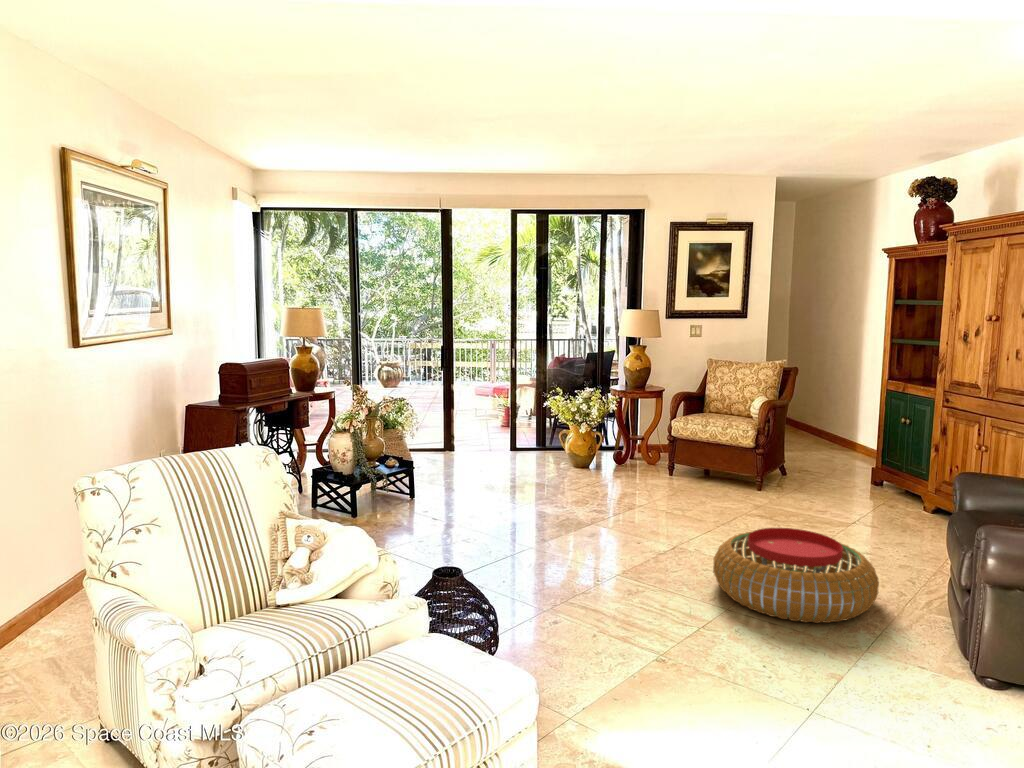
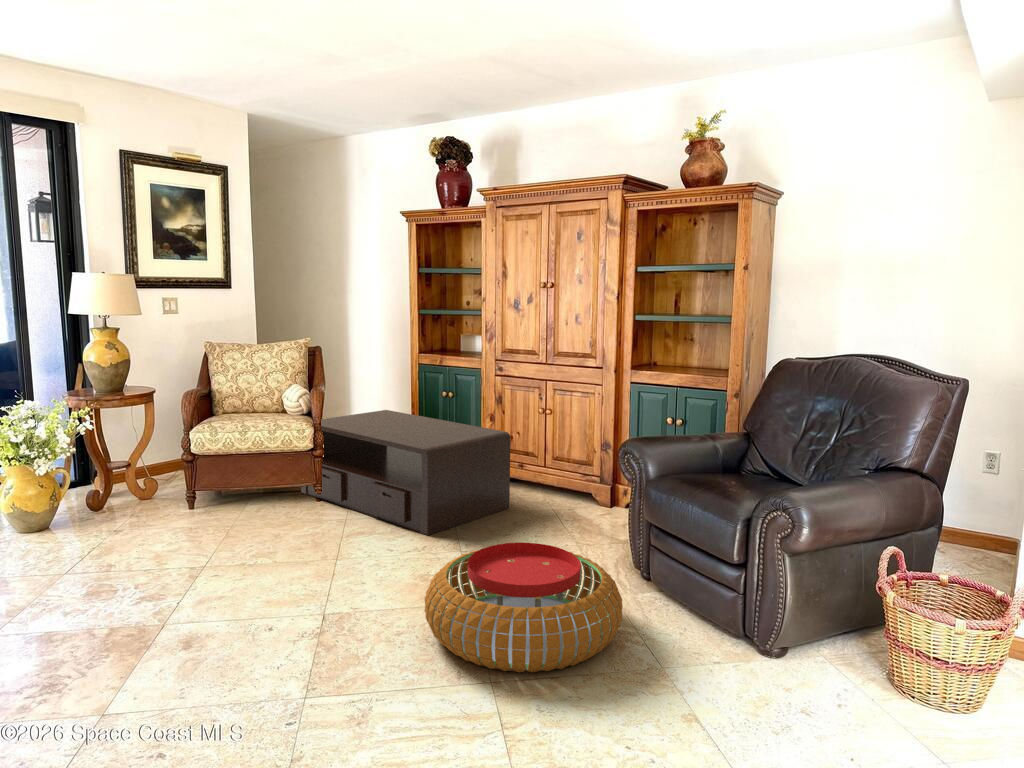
coffee table: none [757,426,924,532] -> present [301,410,511,535]

